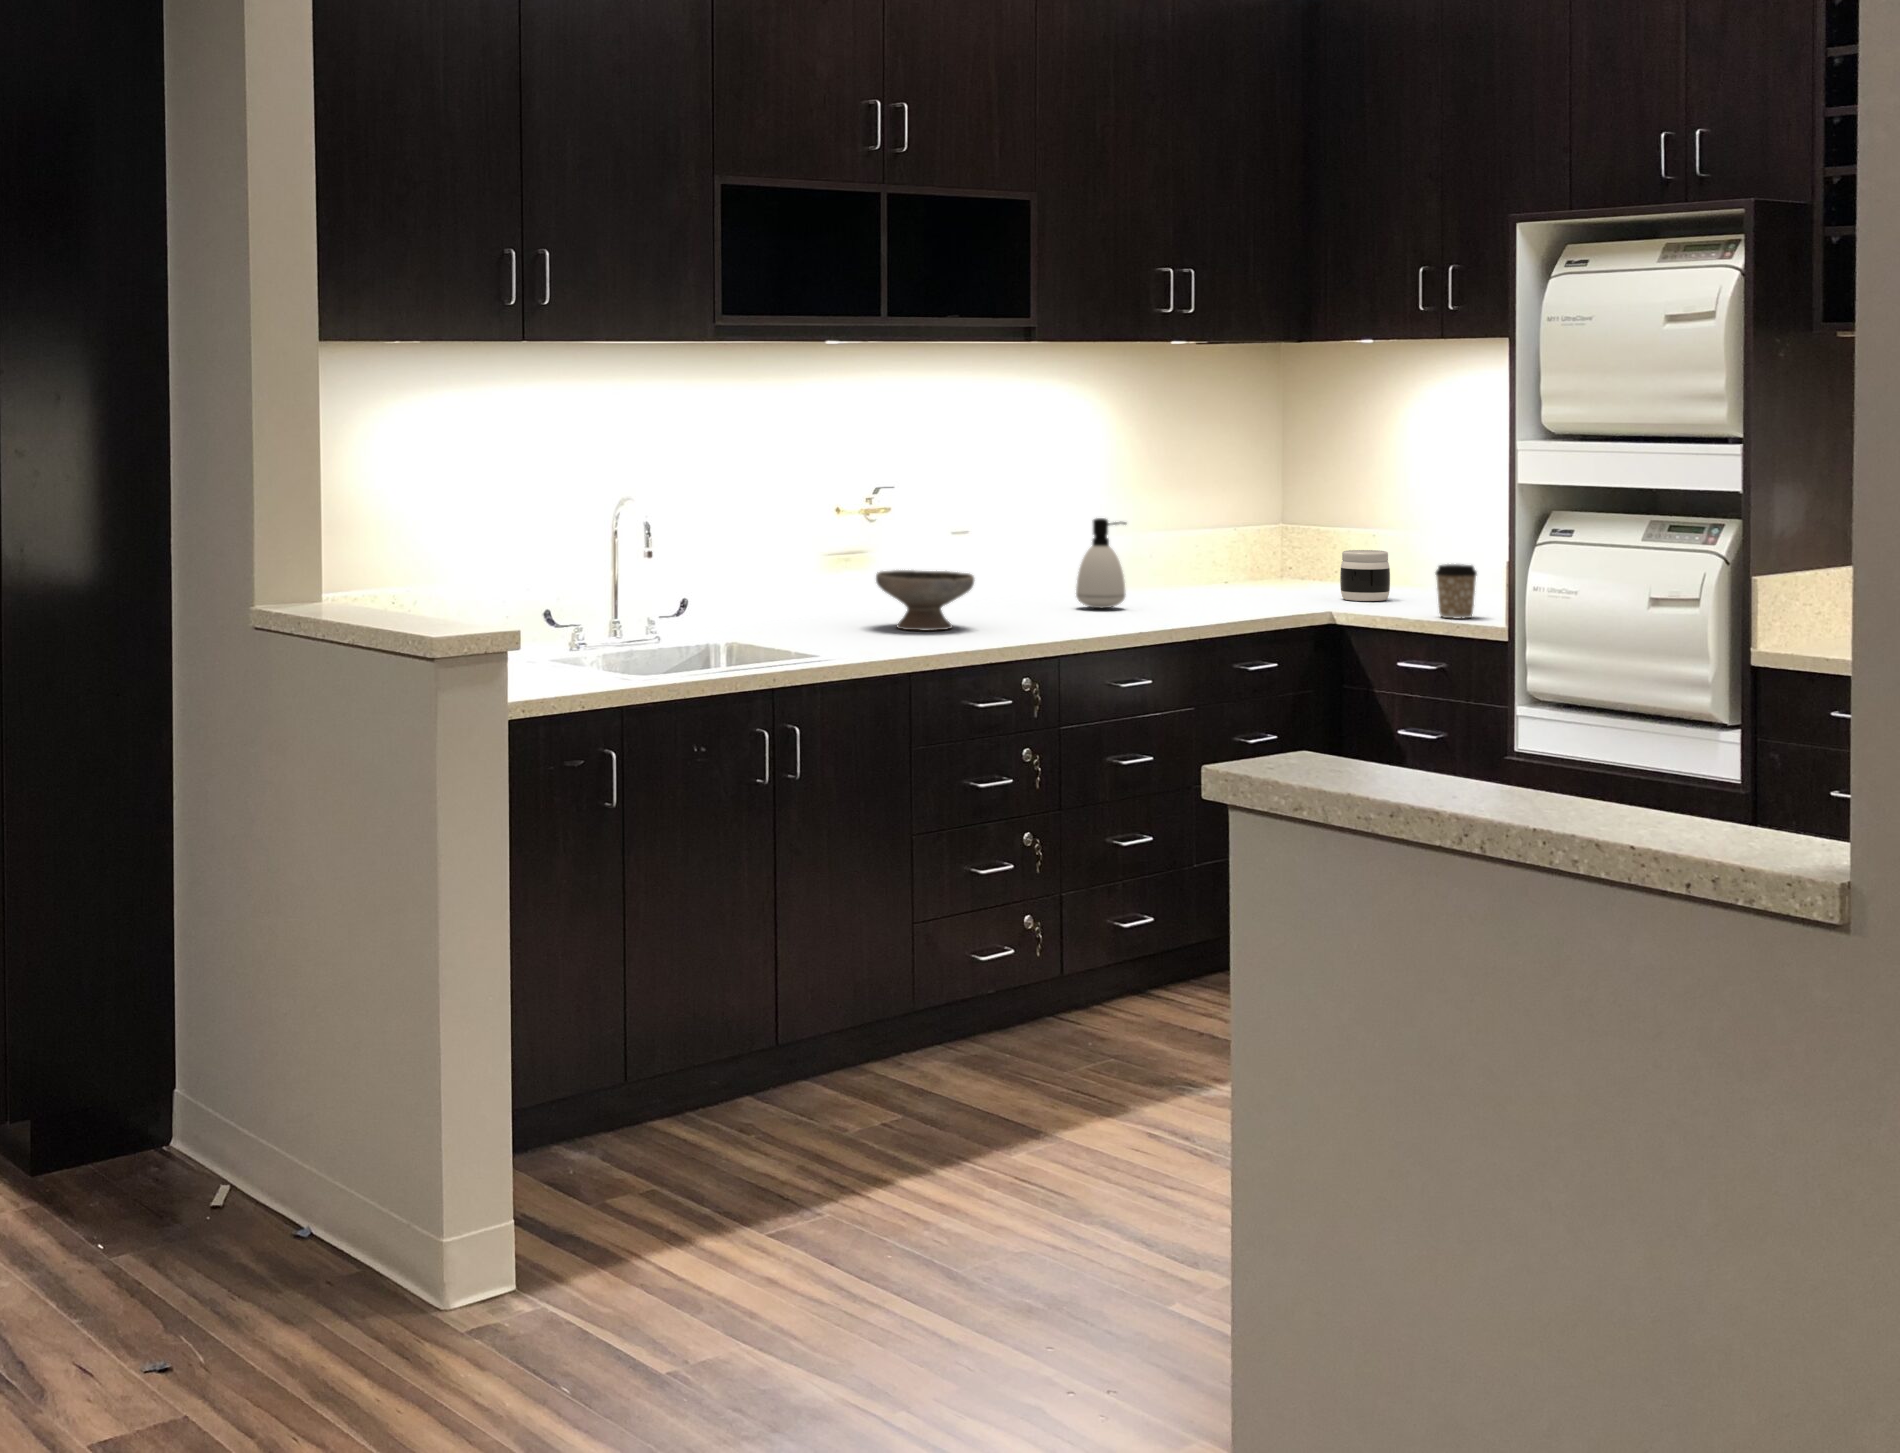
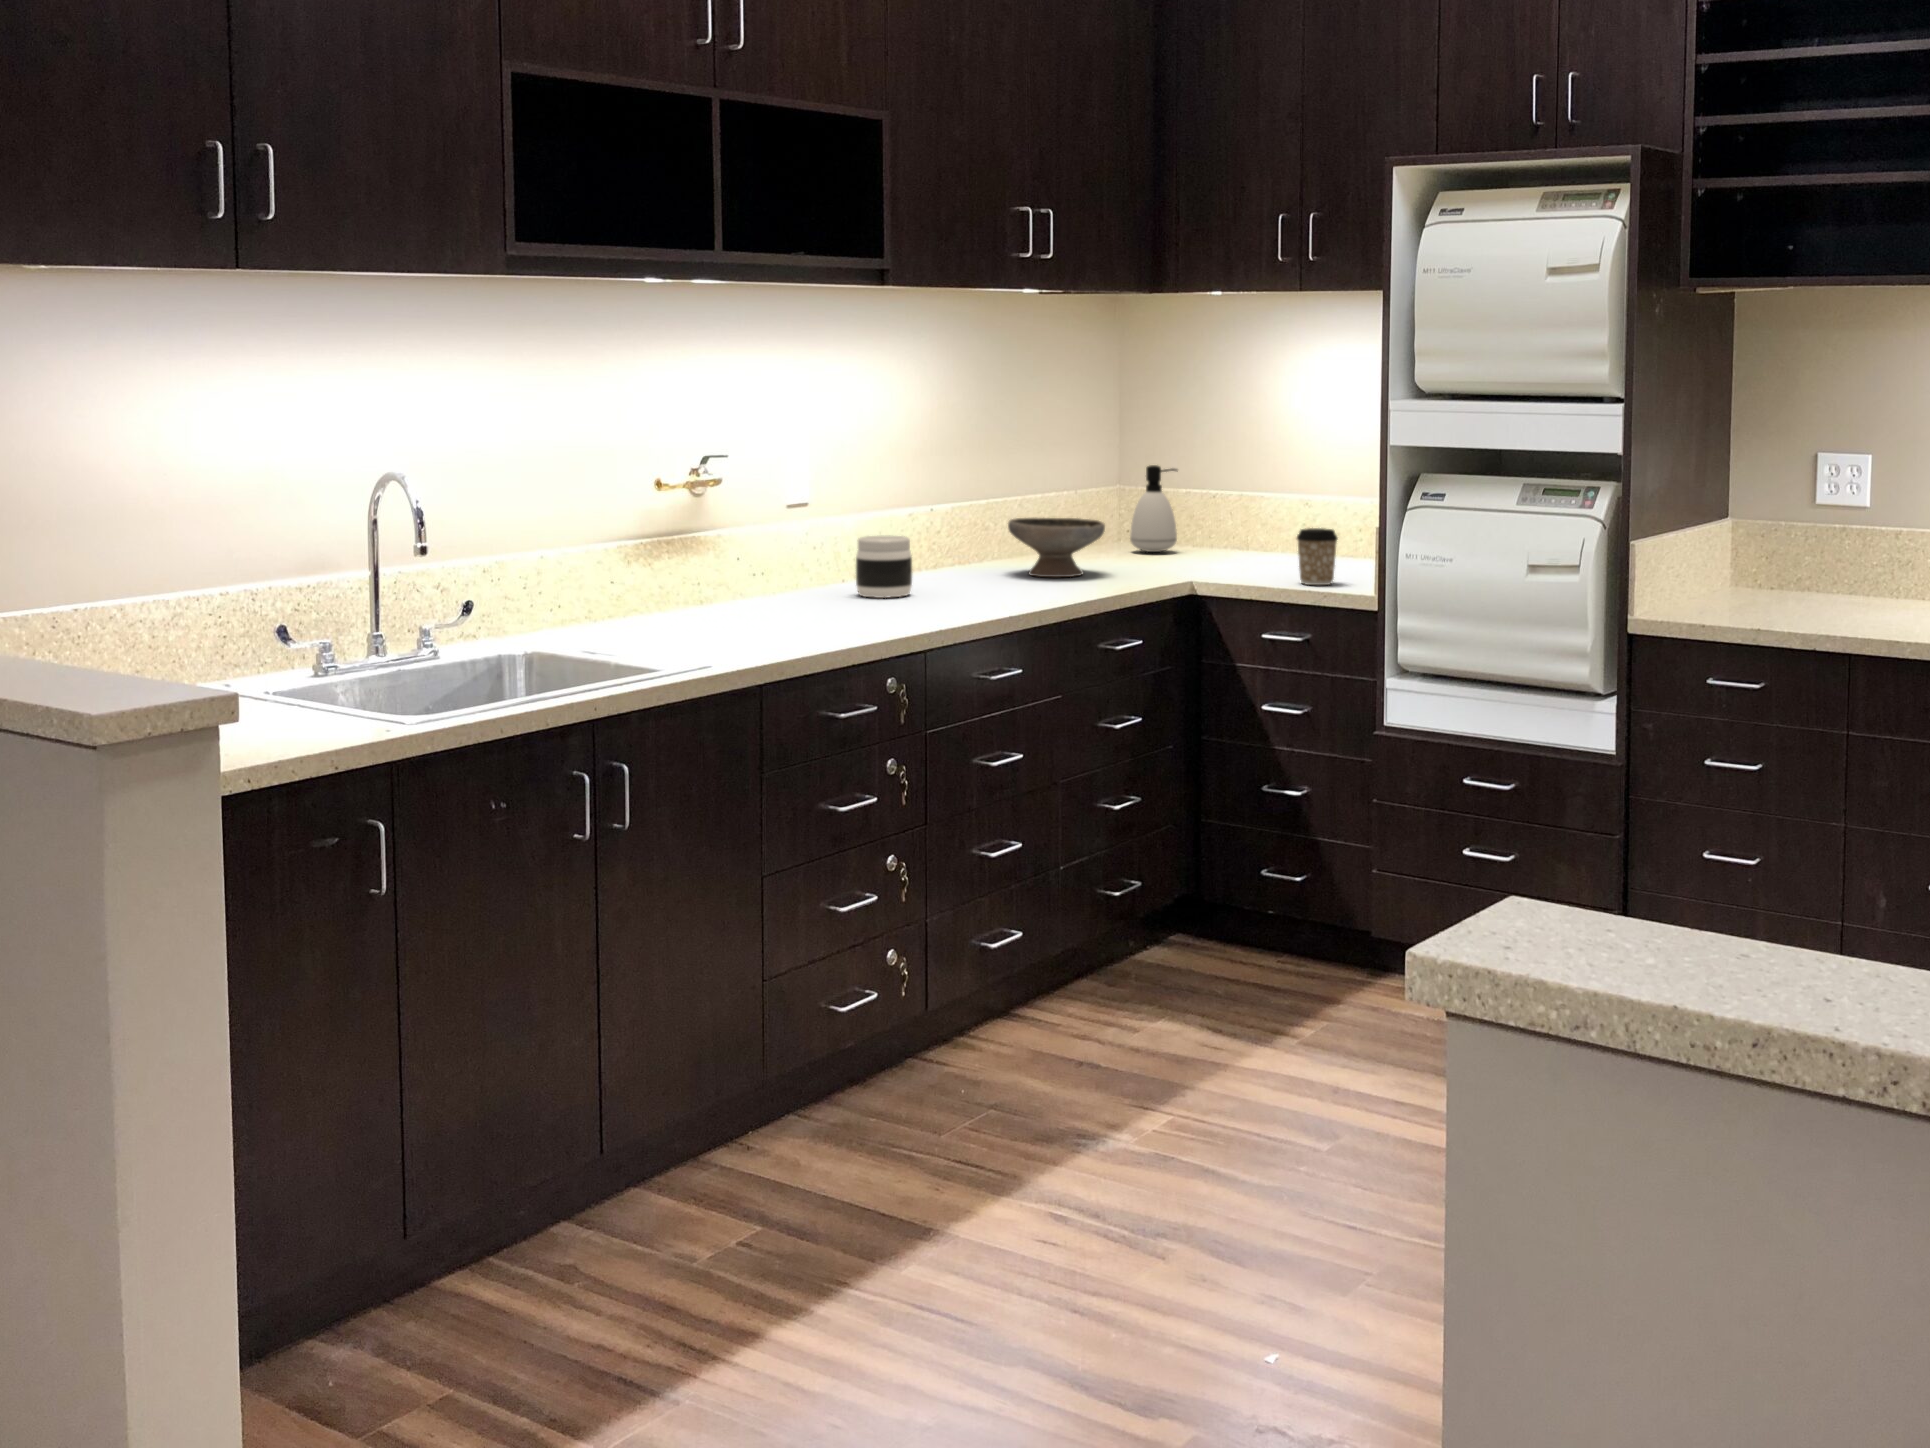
soap dispenser: present [1076,518,1126,608] -> present [1130,465,1177,552]
jar: present [1340,550,1390,601] -> present [856,536,912,598]
bowl: present [876,570,974,630] -> present [1008,518,1105,577]

